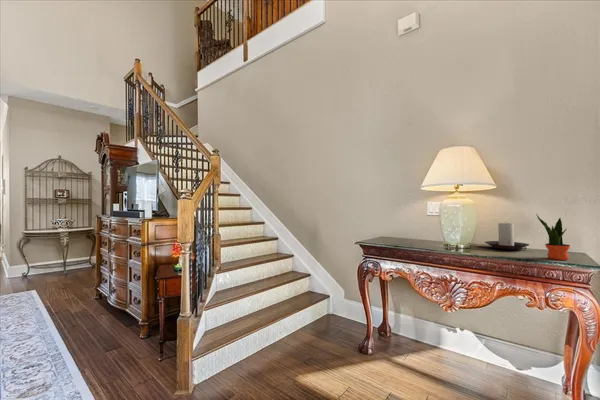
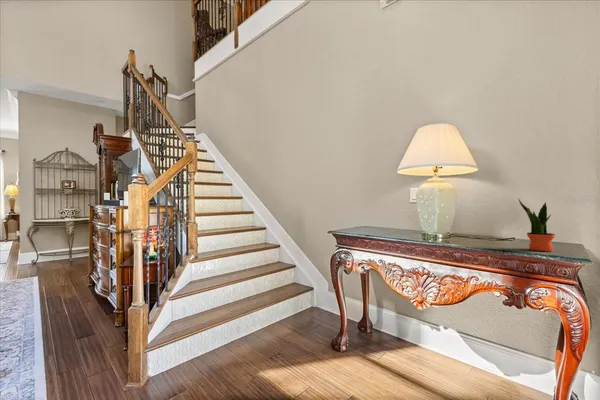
candle holder: present [485,223,529,250] -> none [466,208,516,241]

